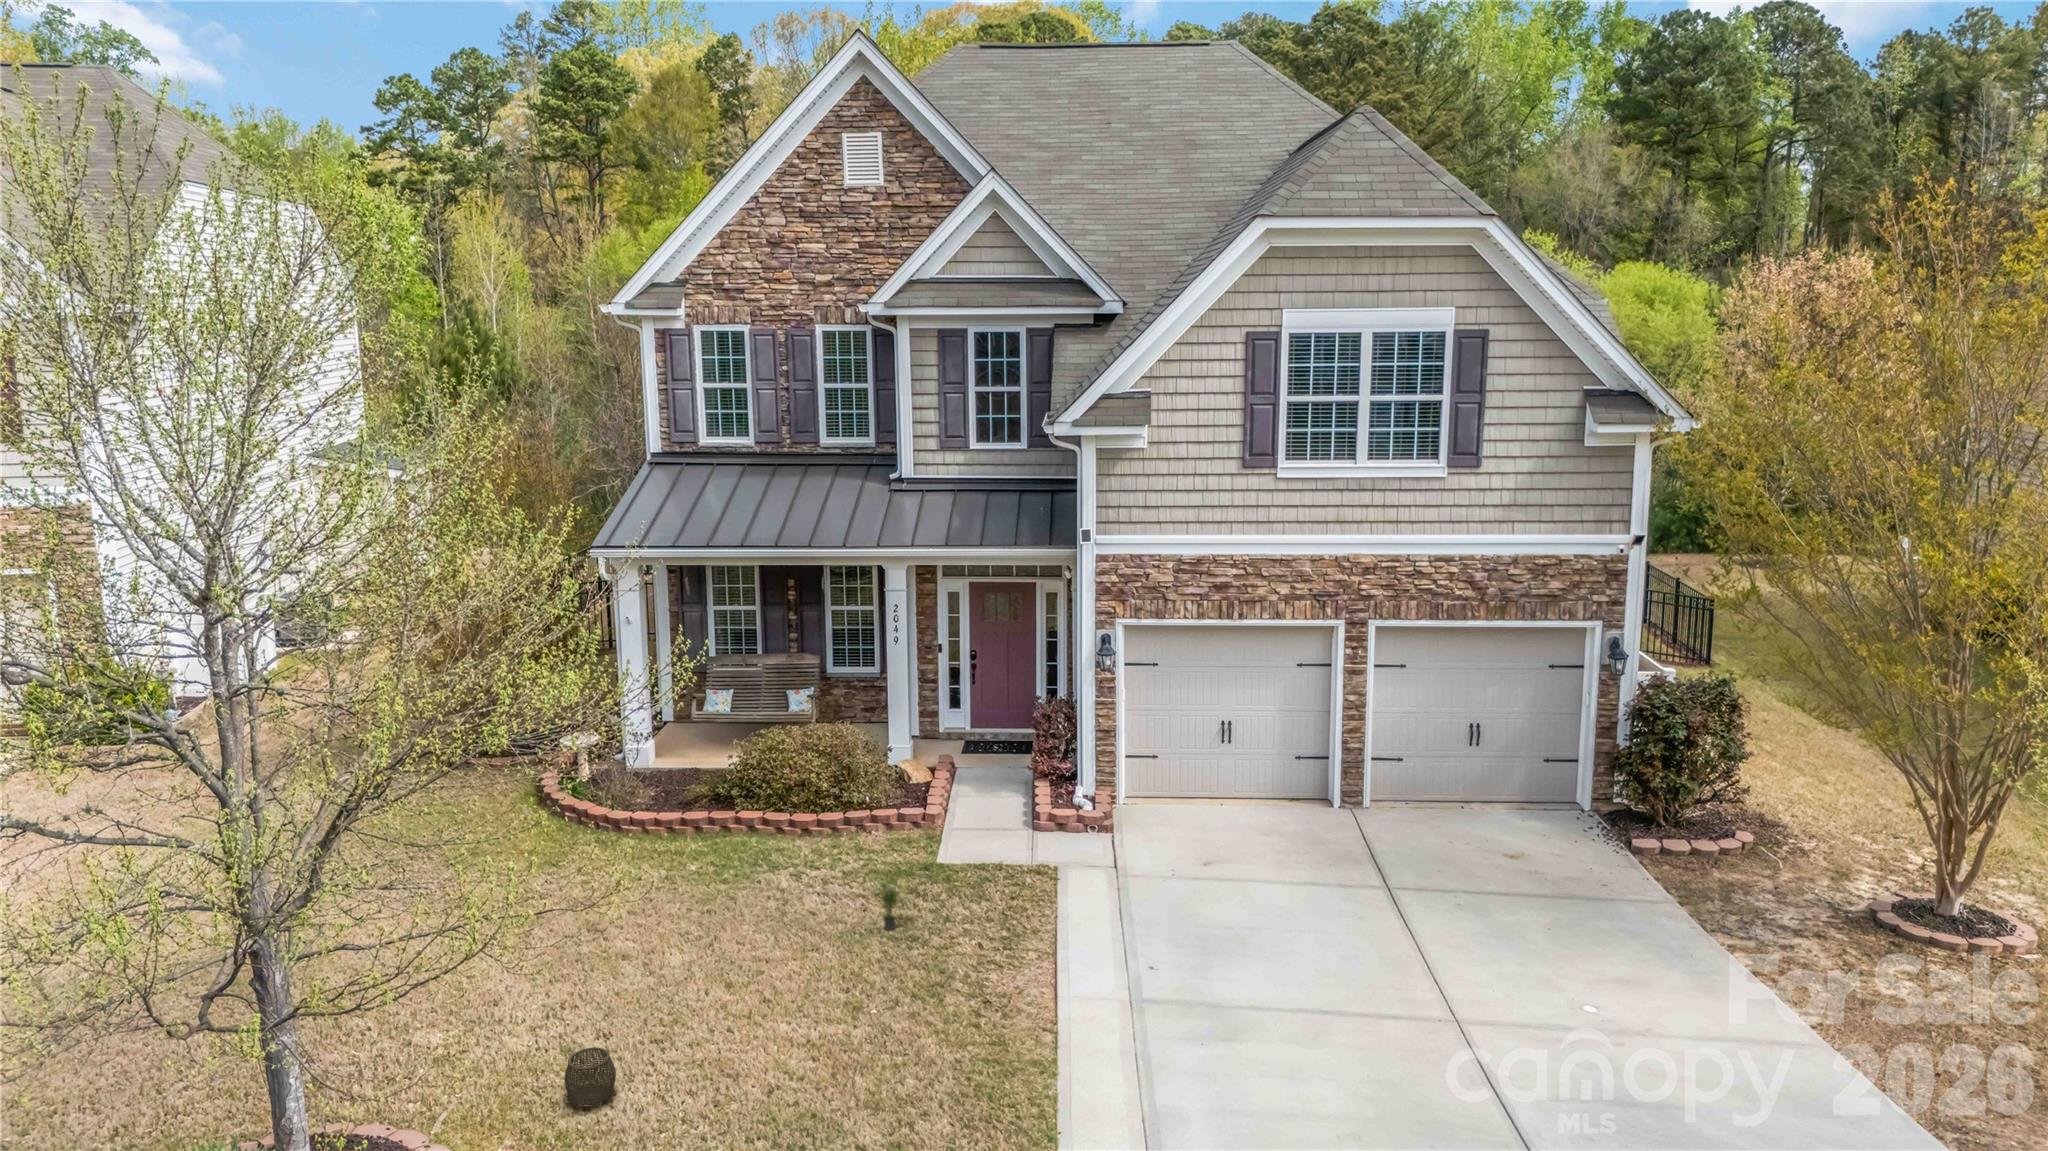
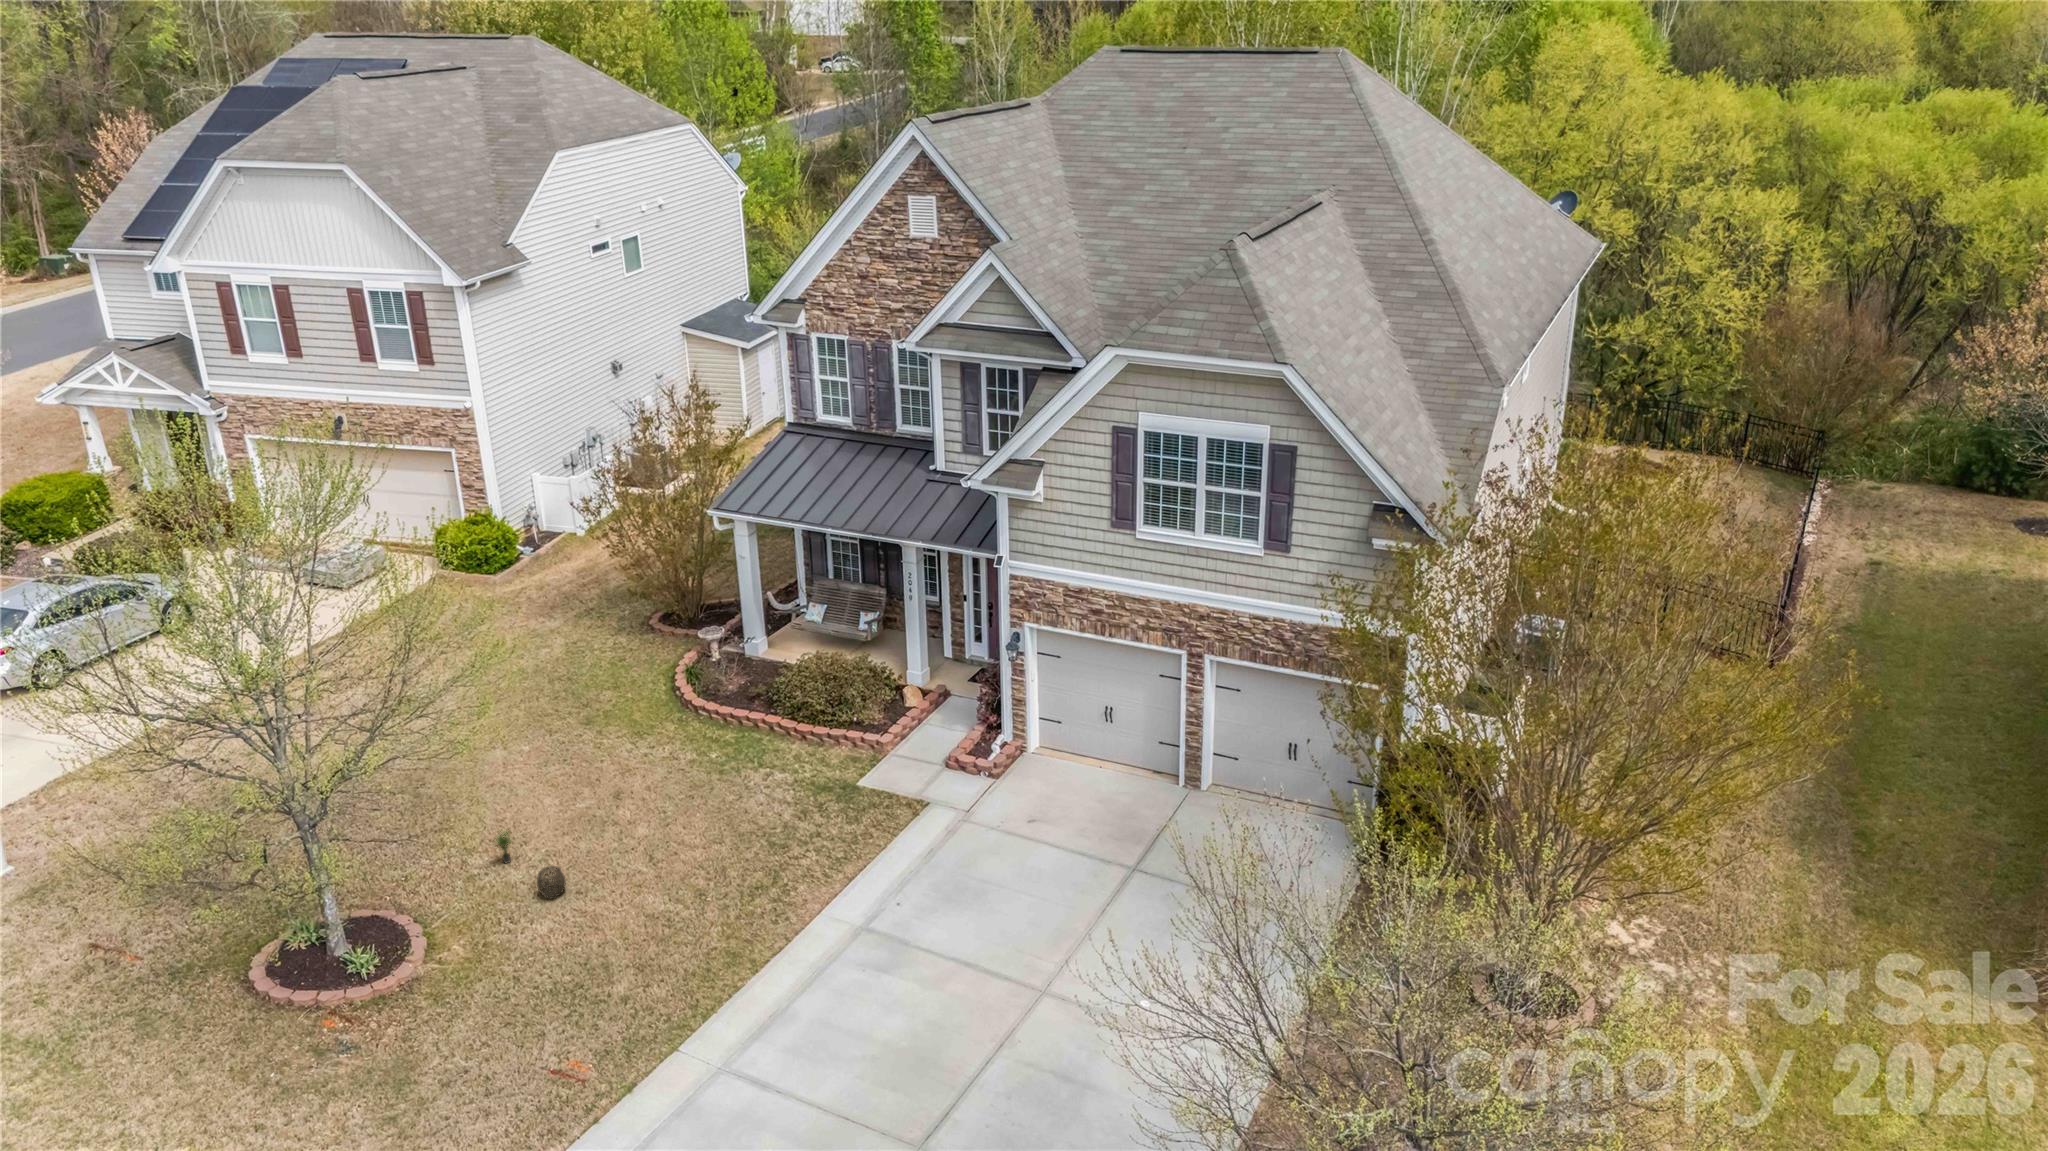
potted plant: present [878,883,899,930] -> present [495,829,511,863]

